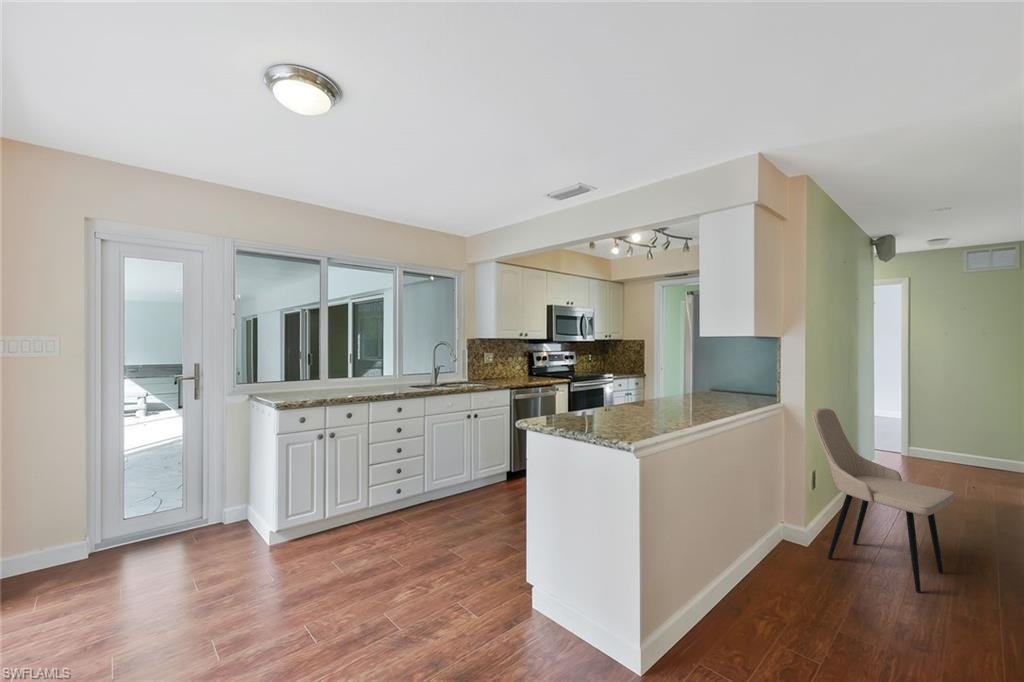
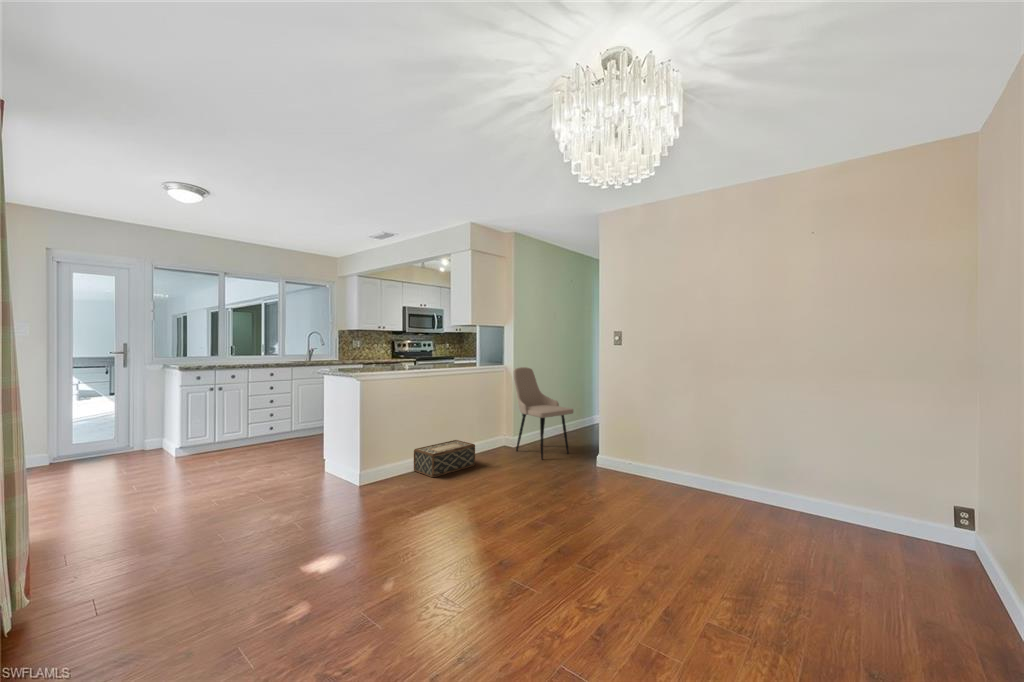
woven basket: none [708,547,809,653] -> present [414,440,475,477]

